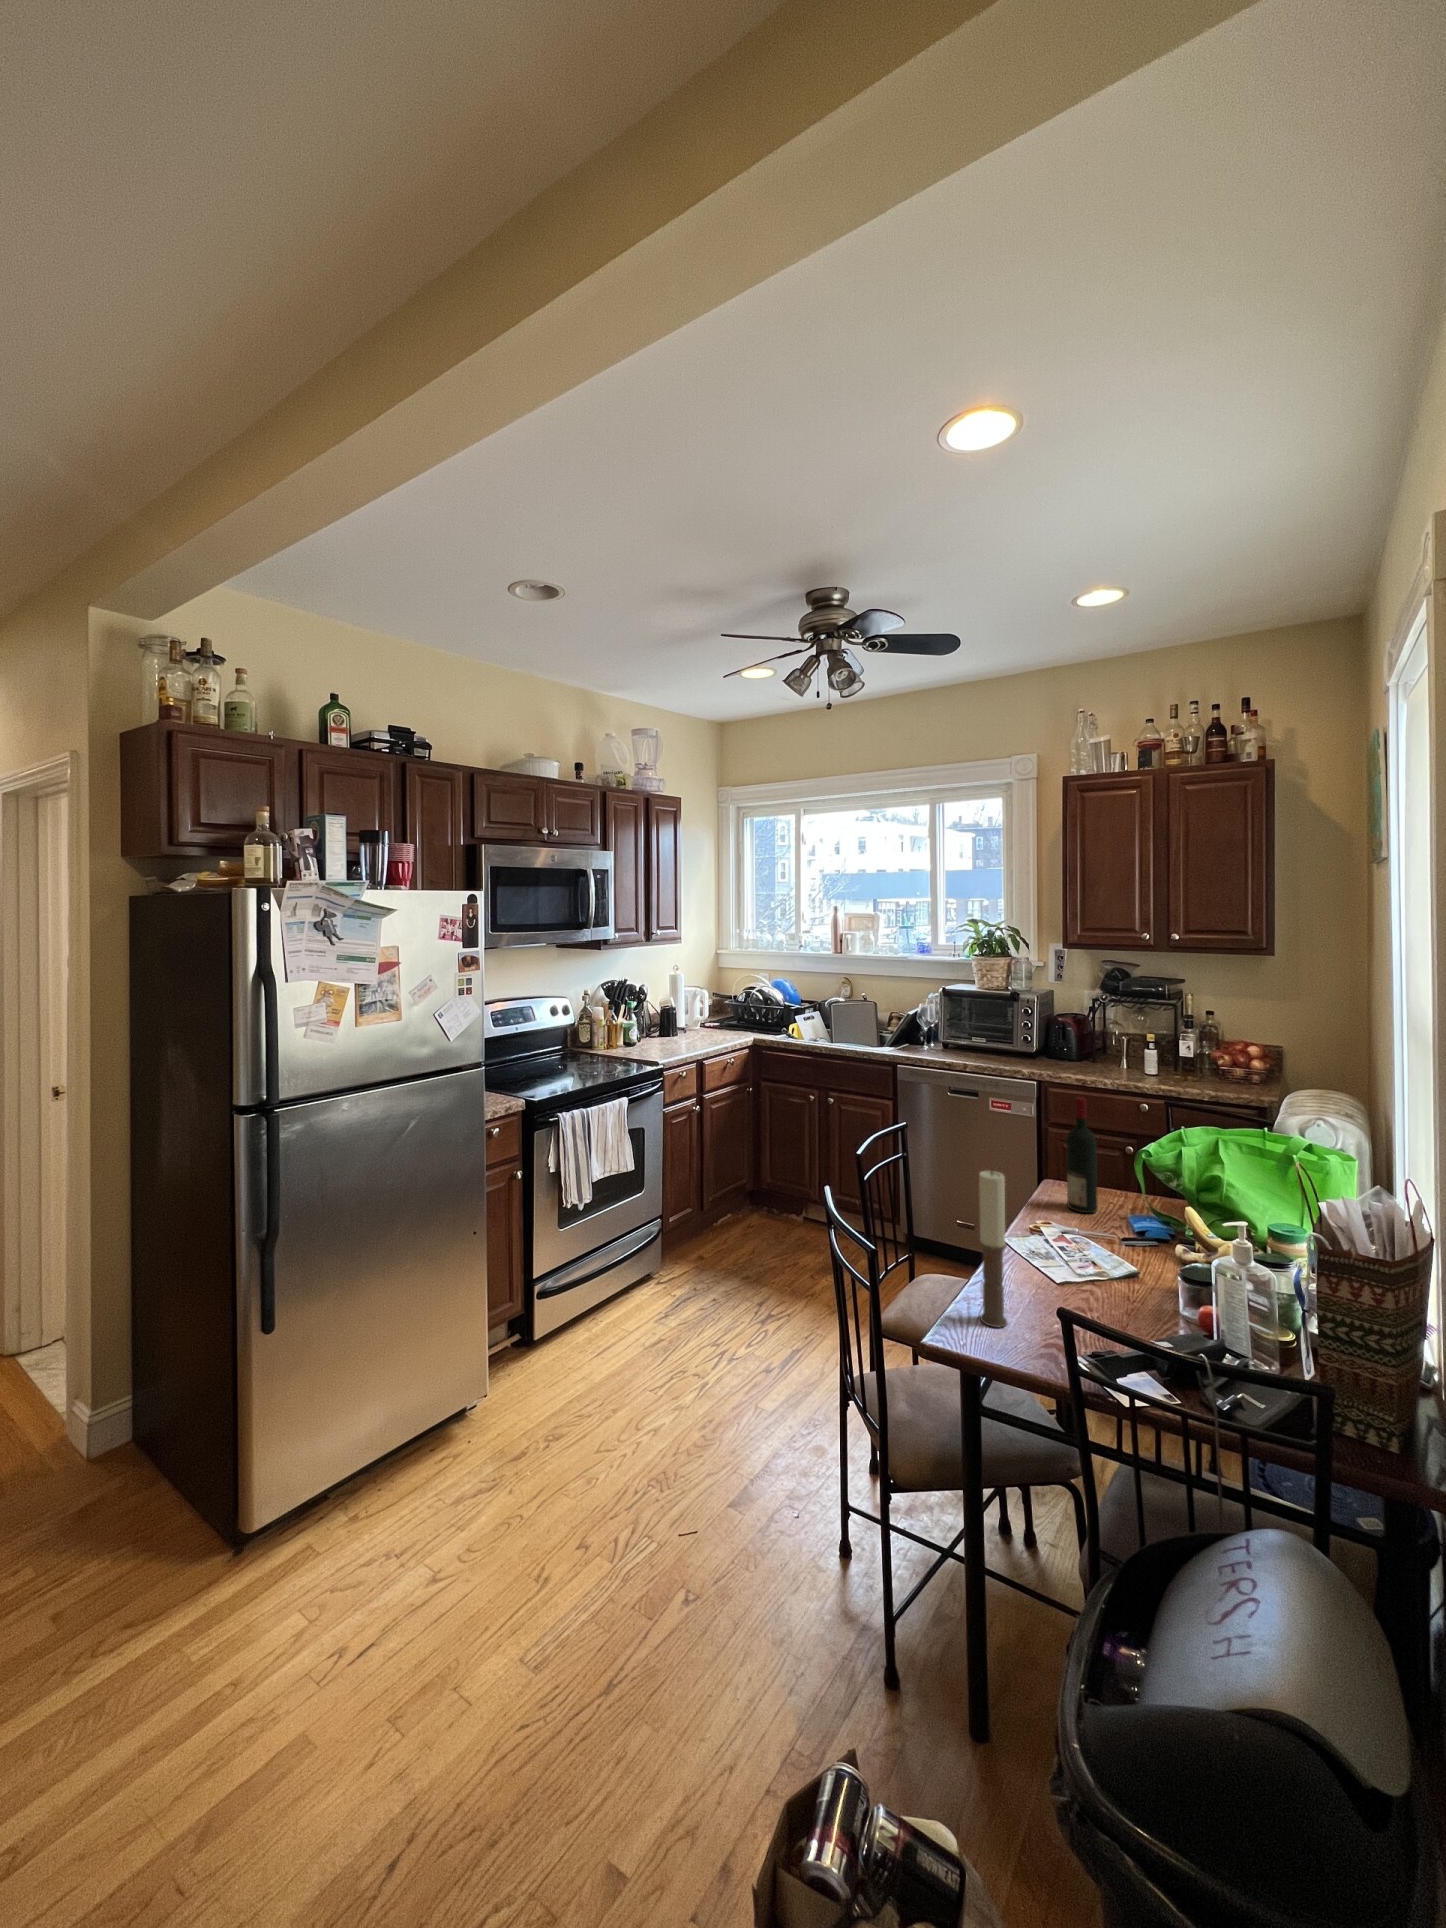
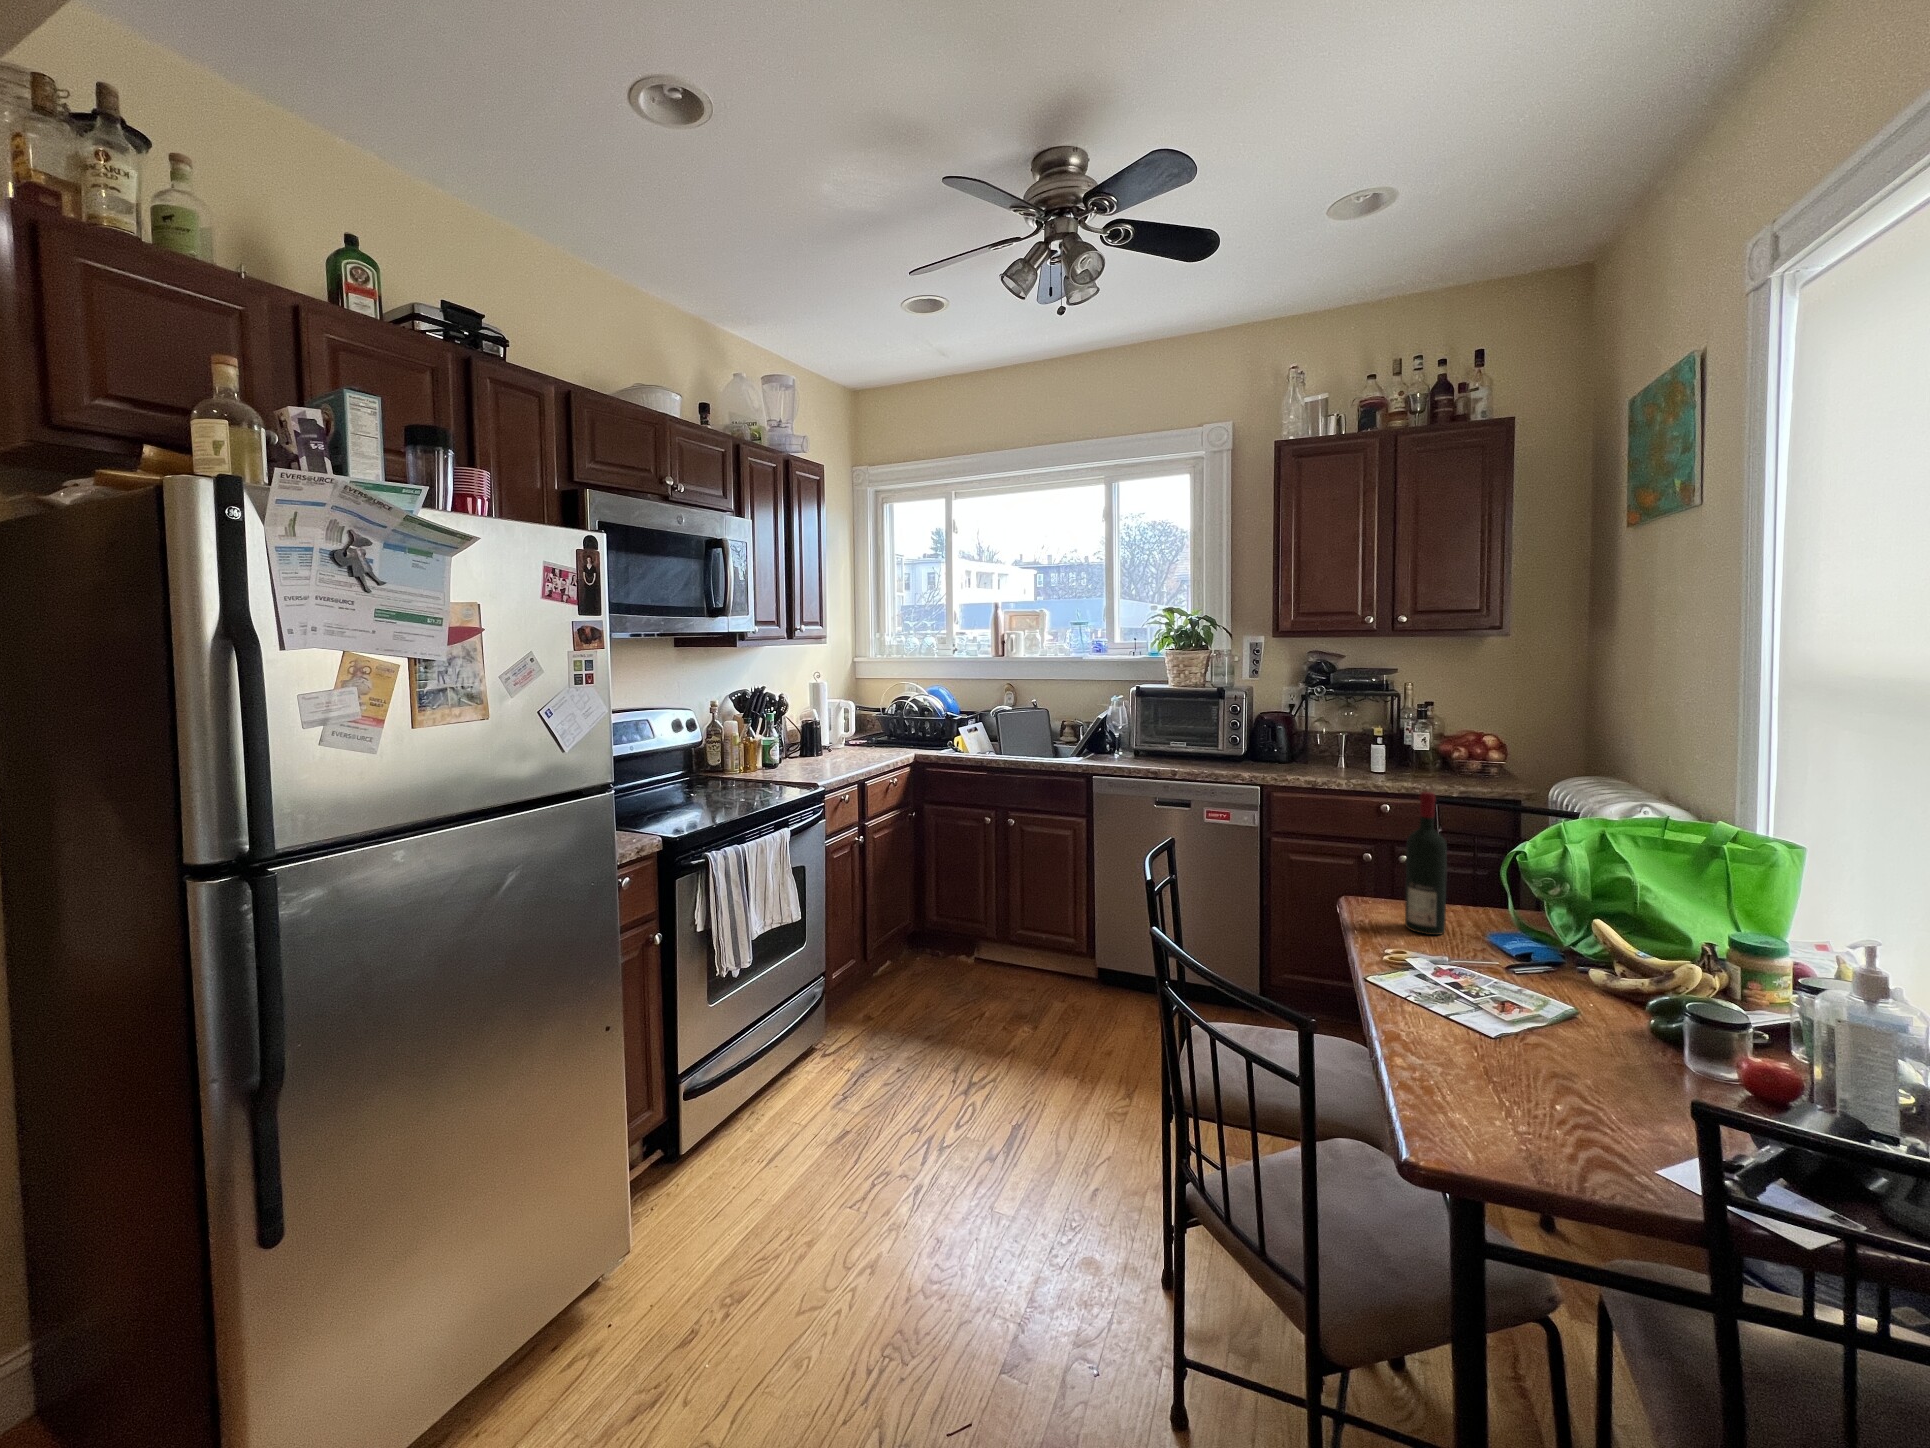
candle: present [979,1171,1007,1328] -> none [1451,888,1500,1115]

